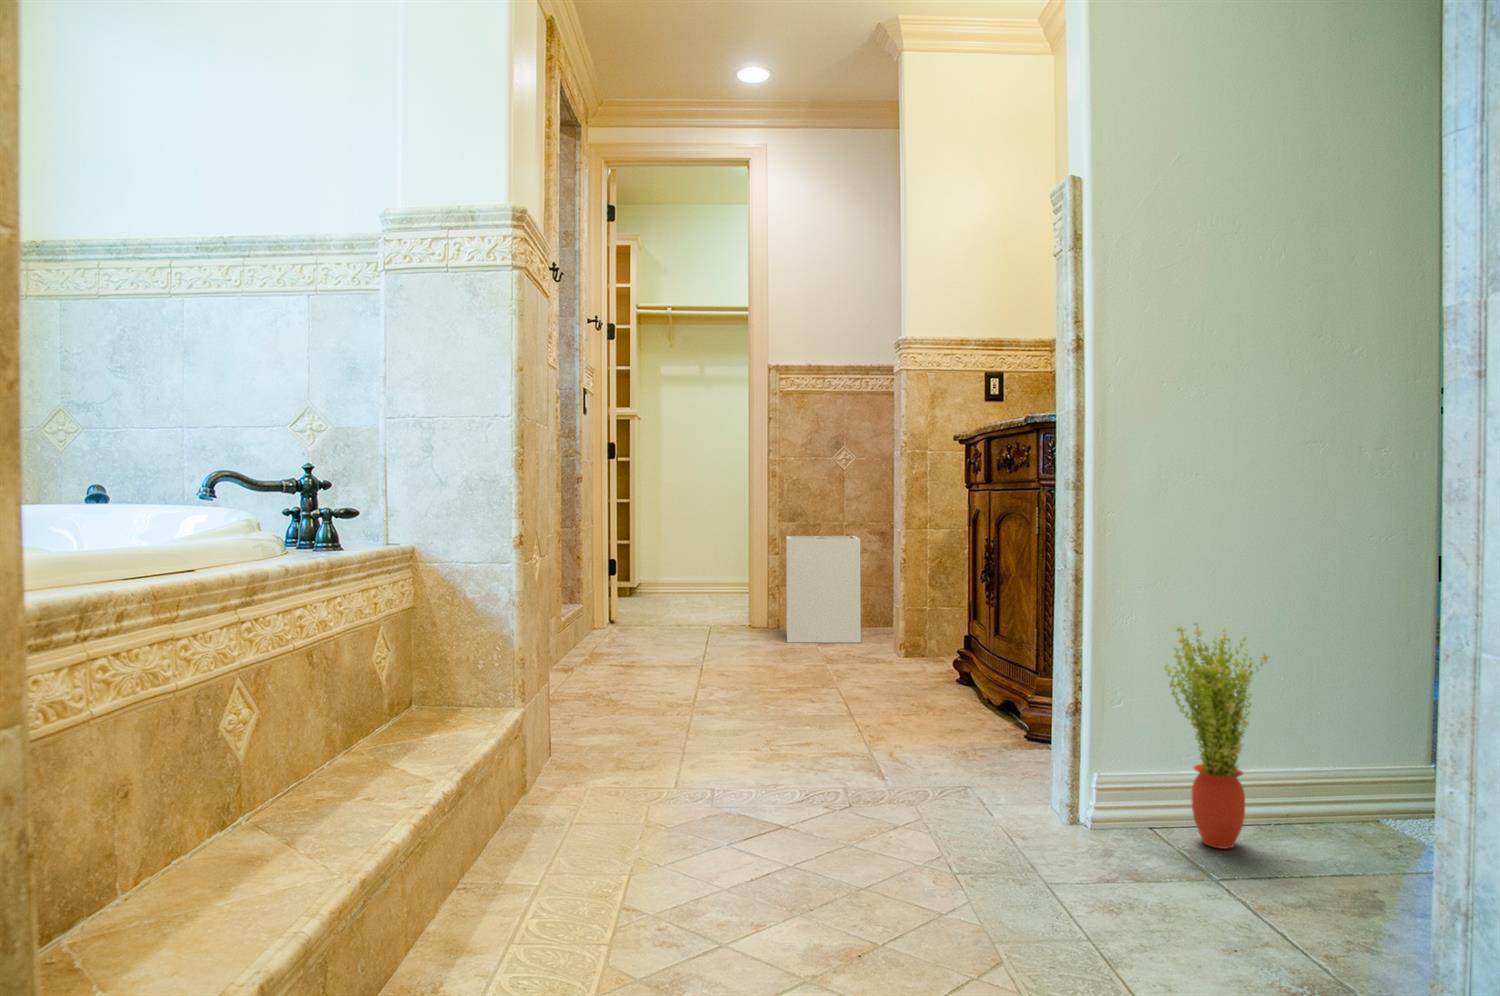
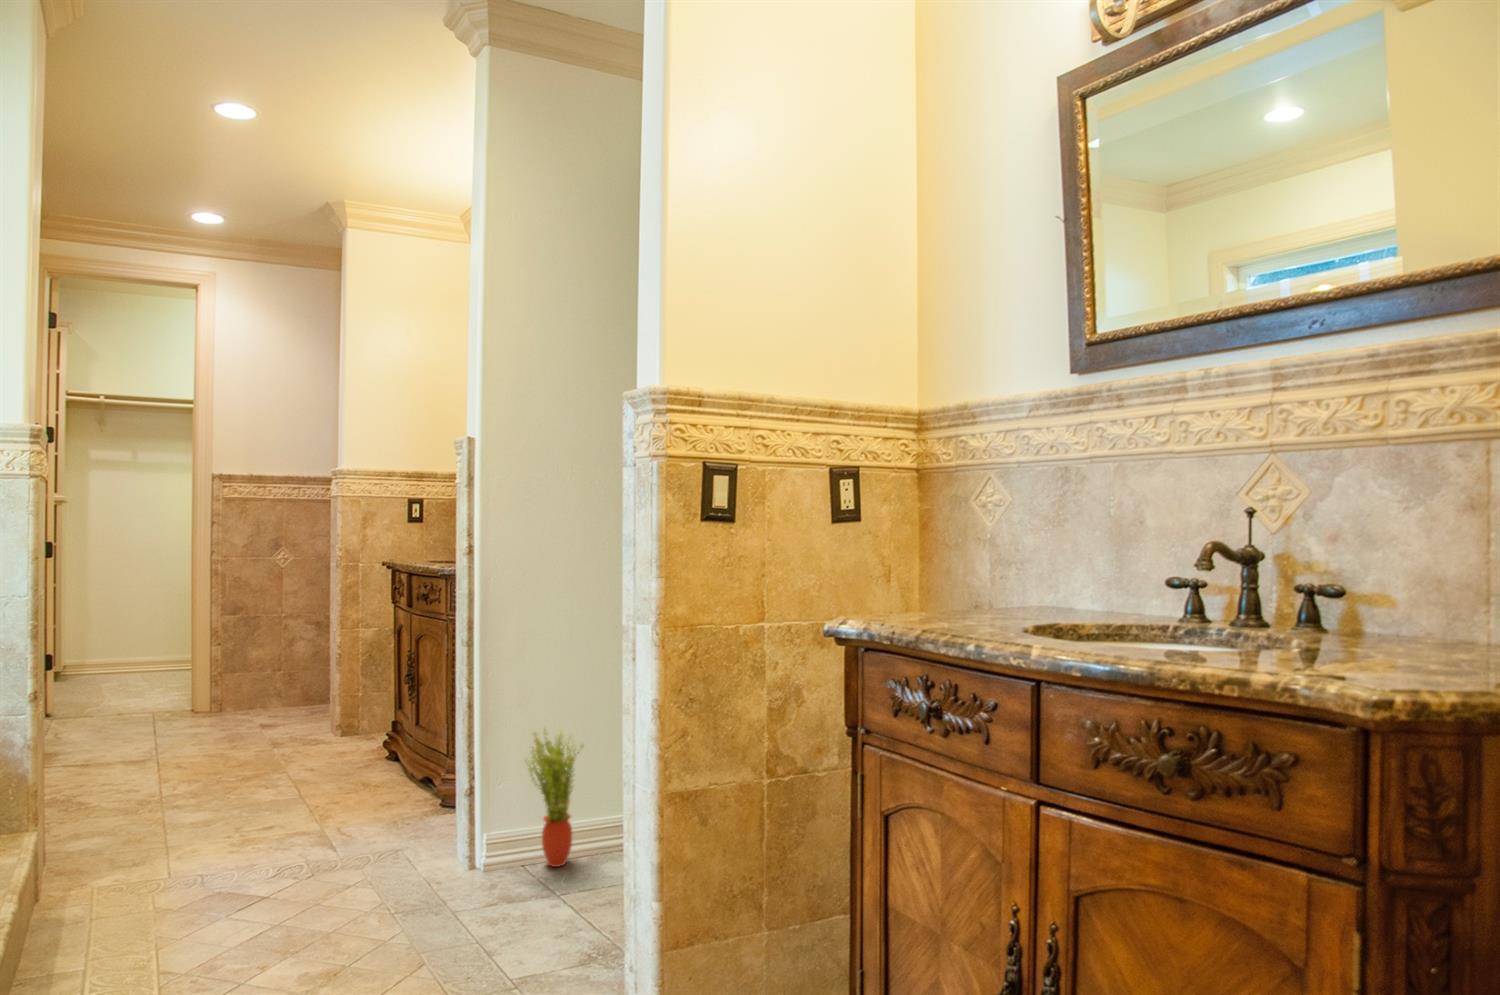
laundry hamper: present [786,536,861,643] -> none [220,630,298,736]

